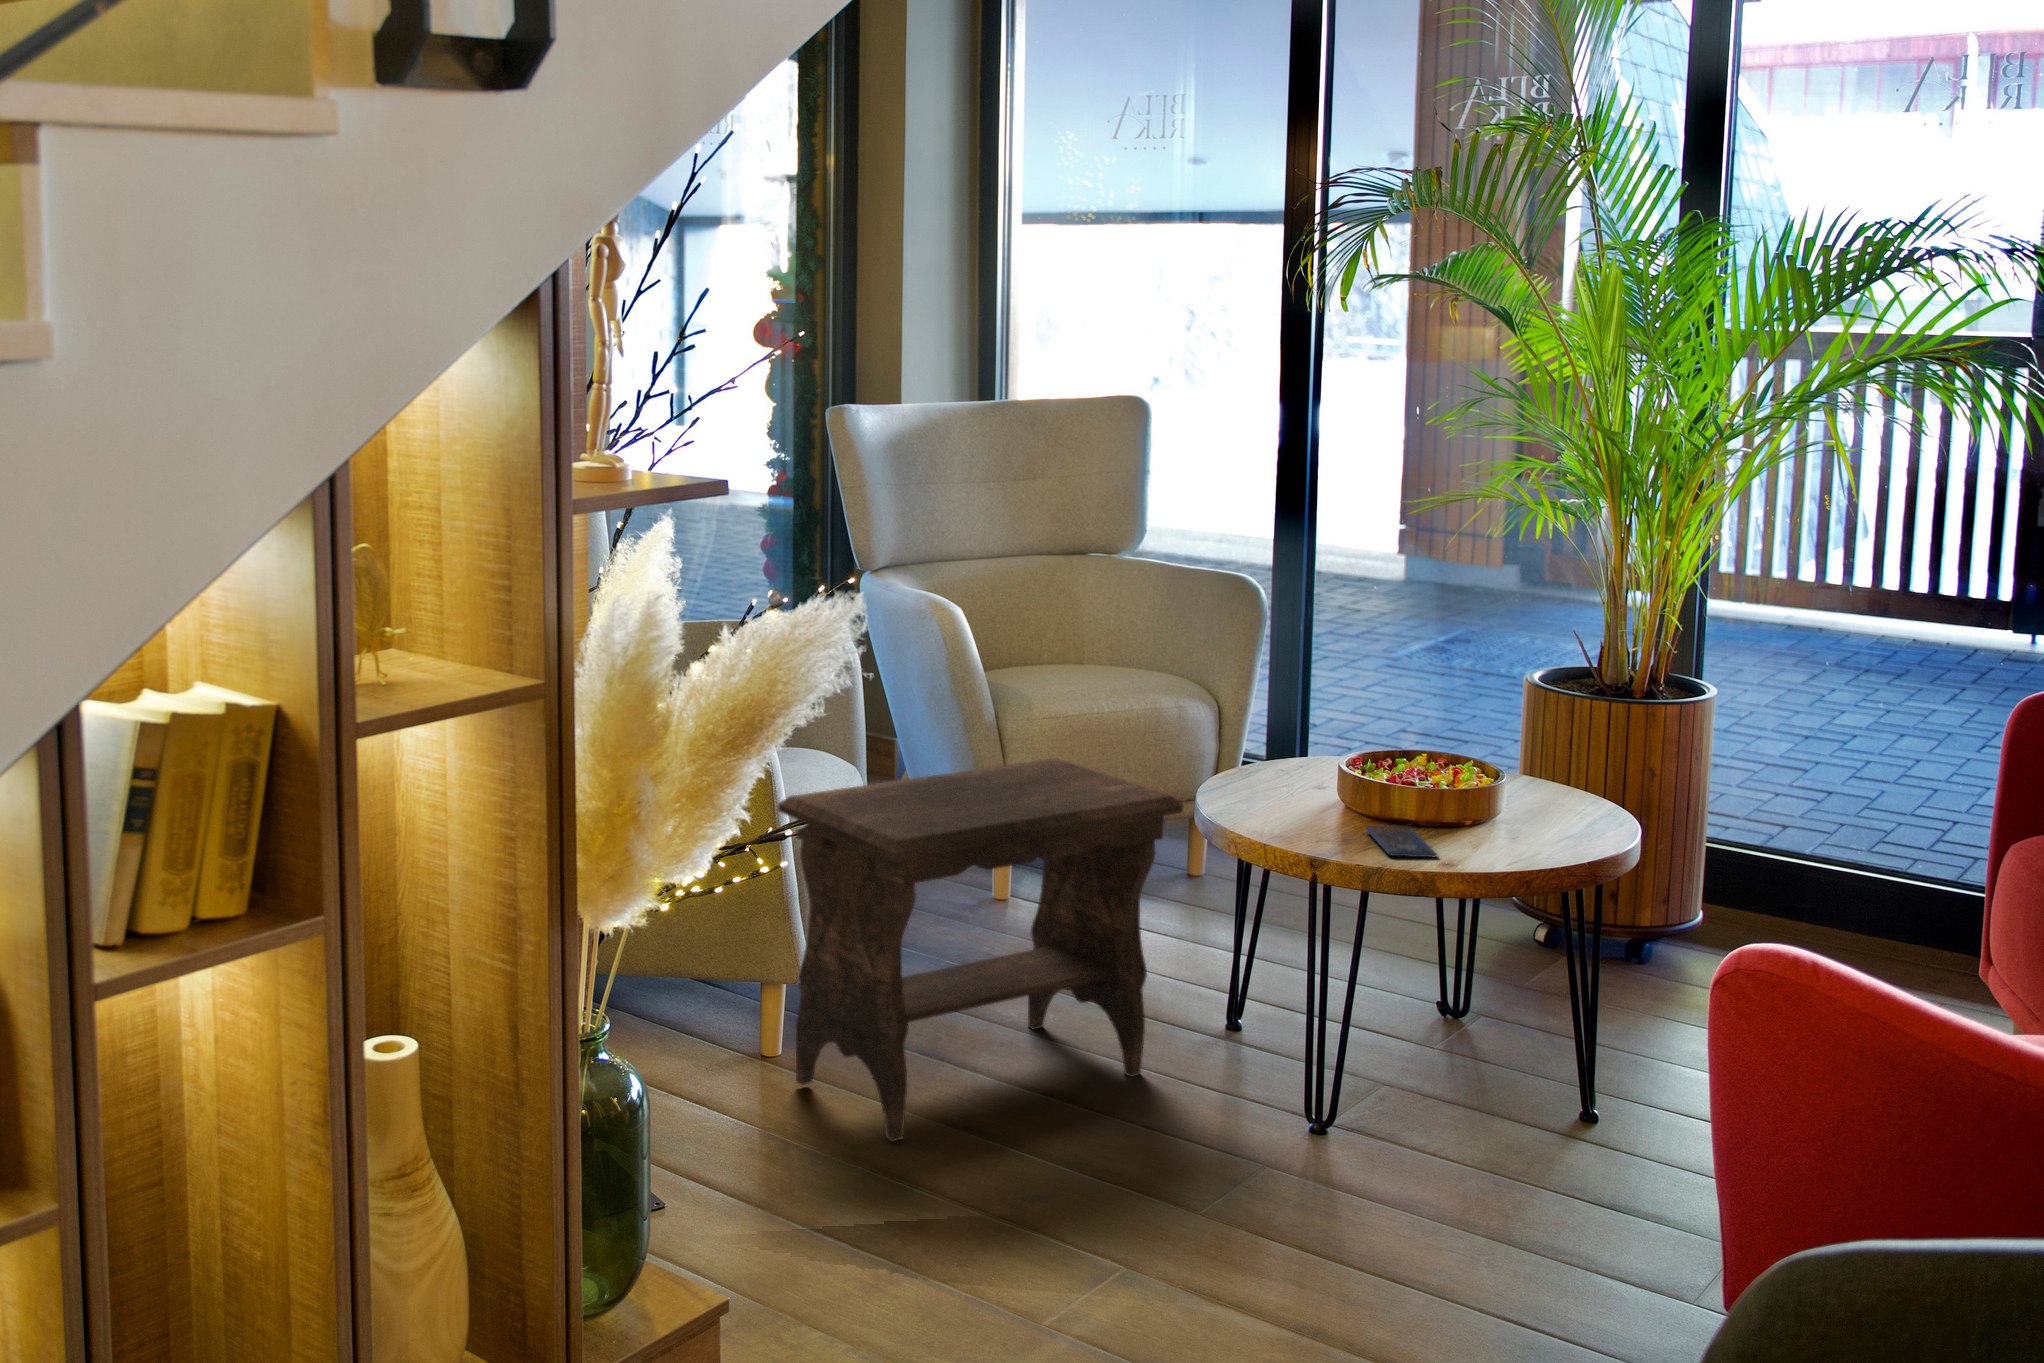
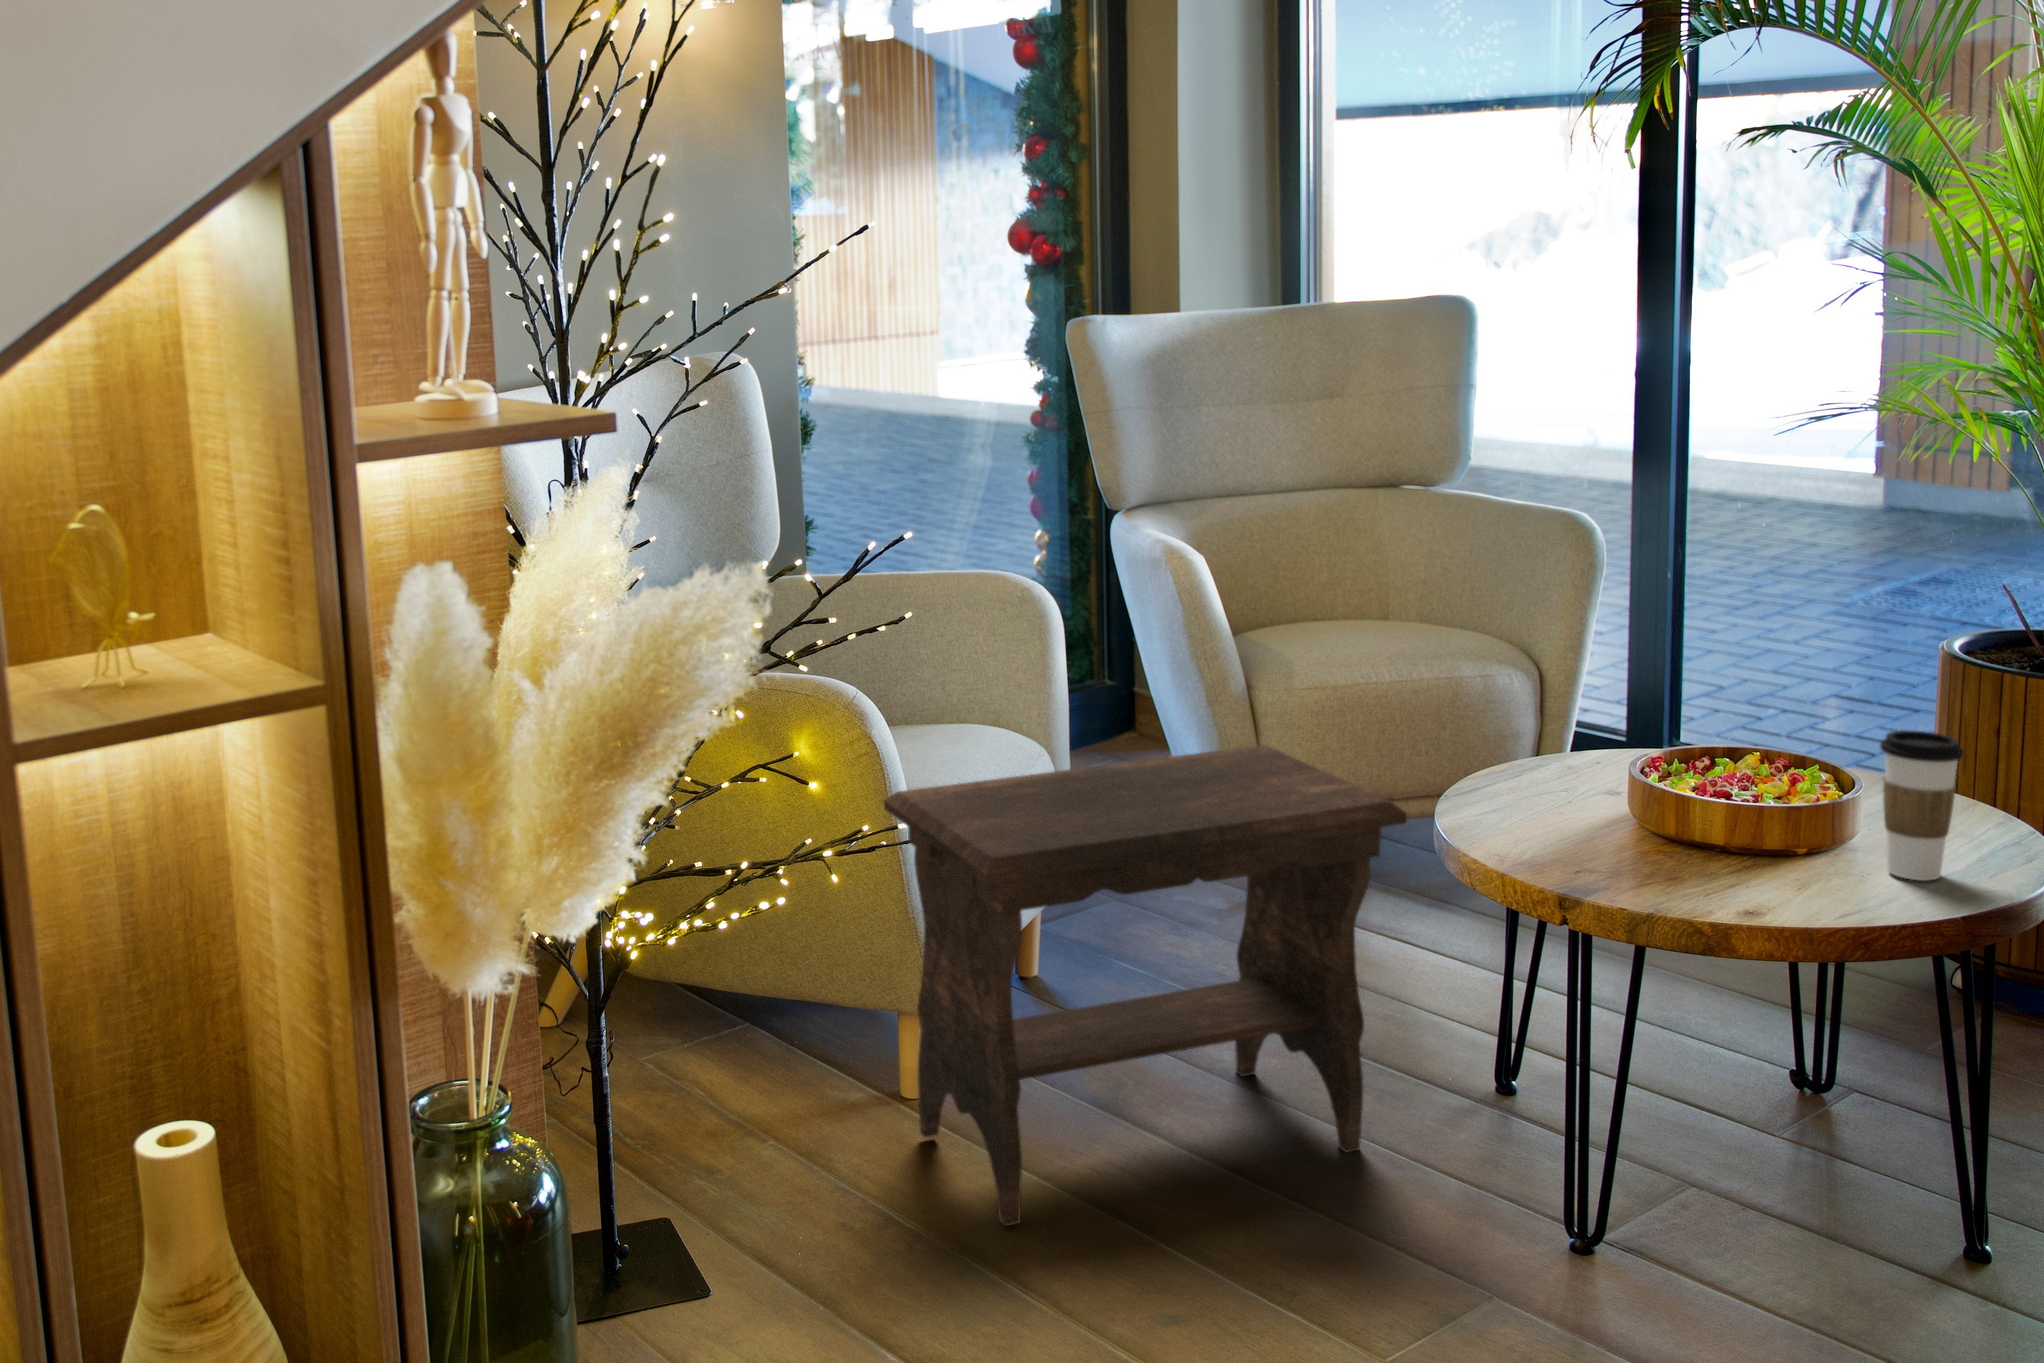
coffee cup: none [1524,732,1579,839] -> present [1880,731,1964,880]
smartphone: present [1366,826,1437,857] -> none [1647,853,1738,904]

